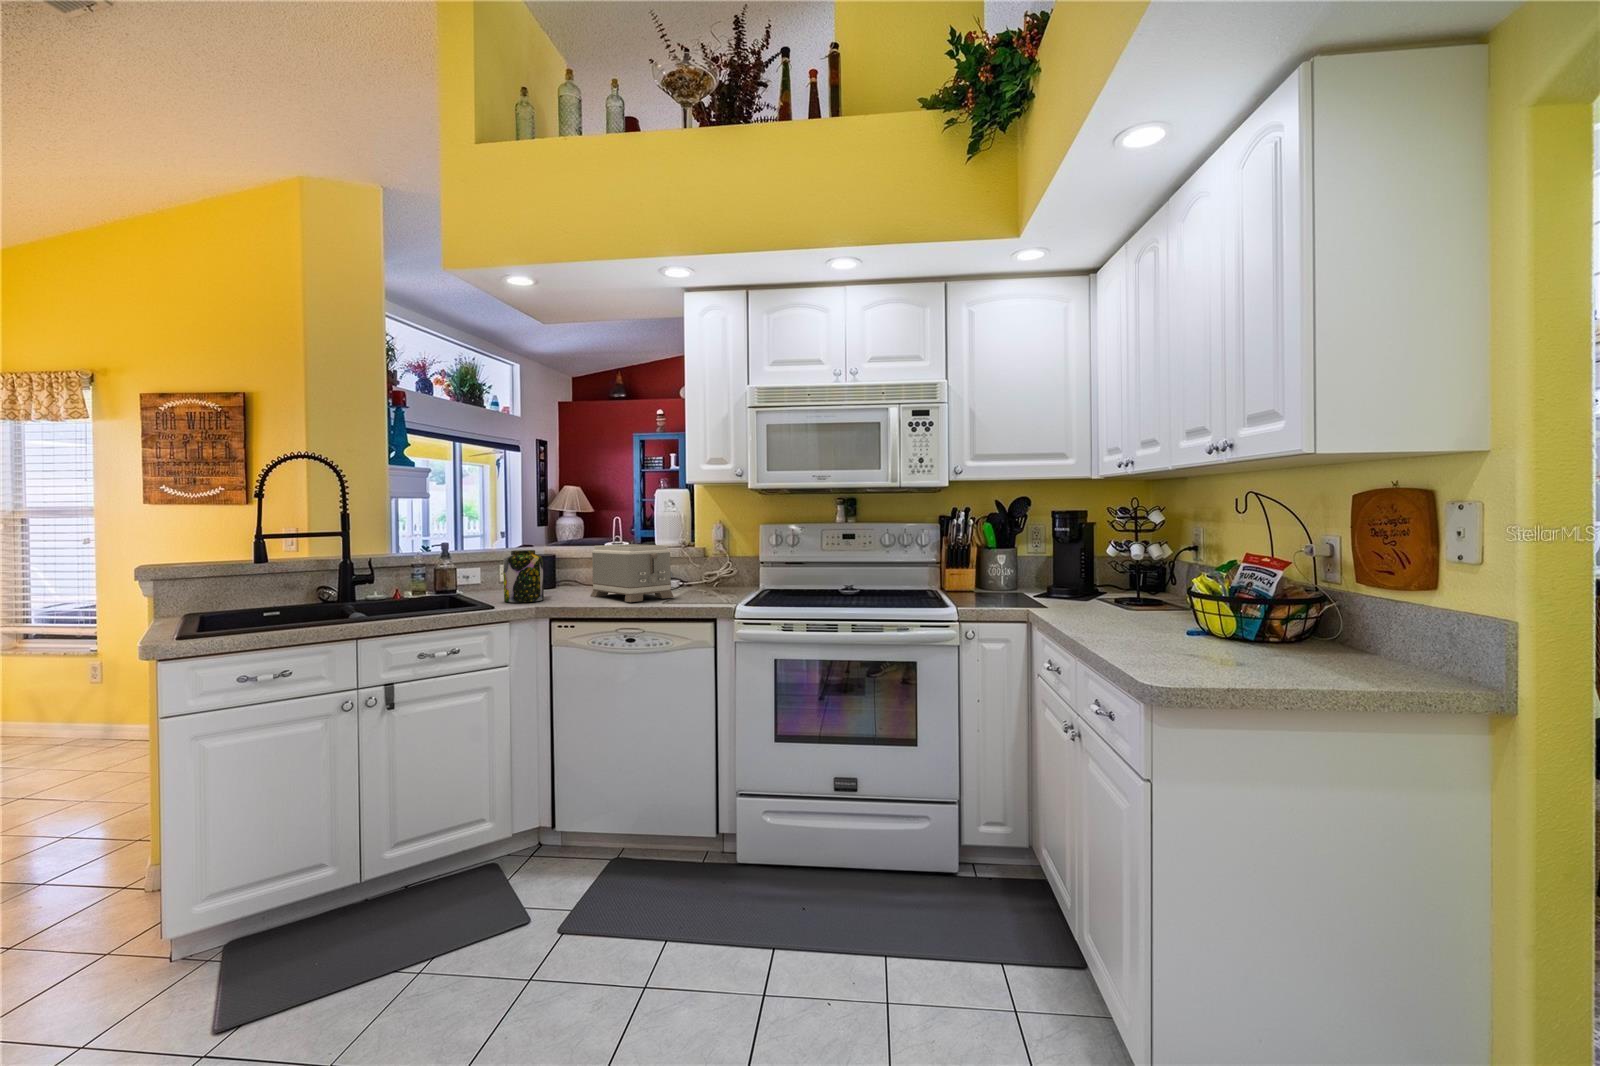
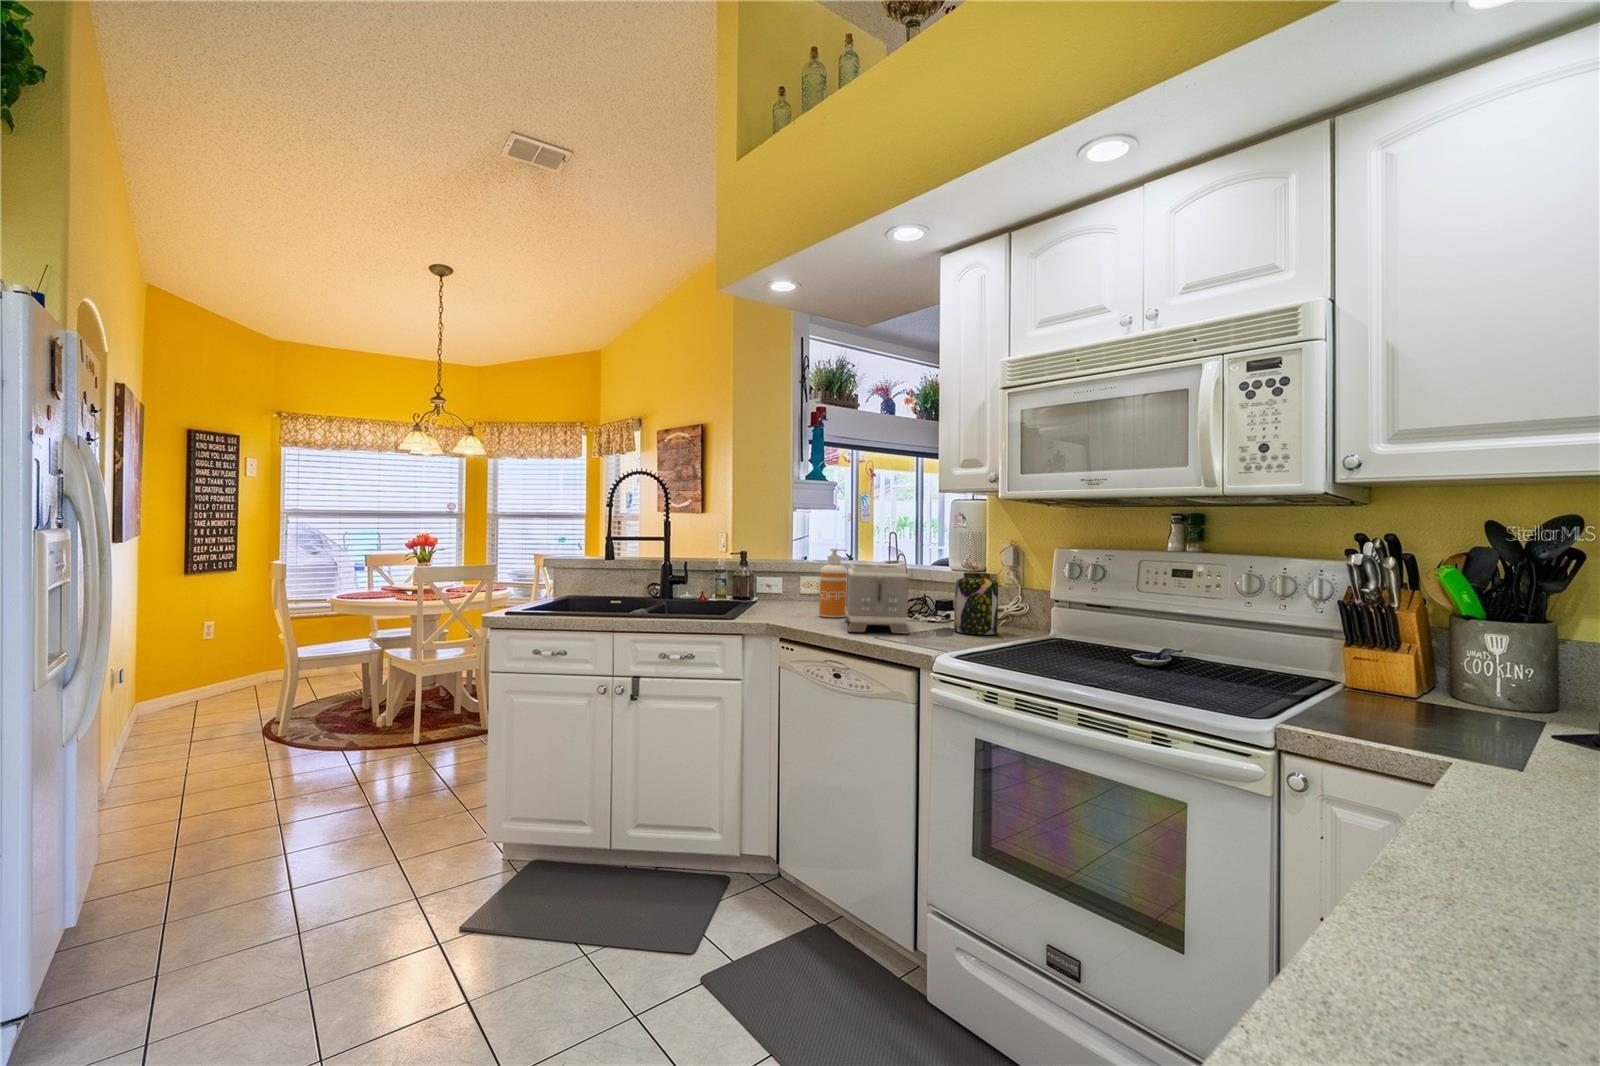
soap dispenser: none [556,534,582,596] -> present [819,549,847,617]
jar: present [504,550,544,602] -> present [954,572,998,635]

